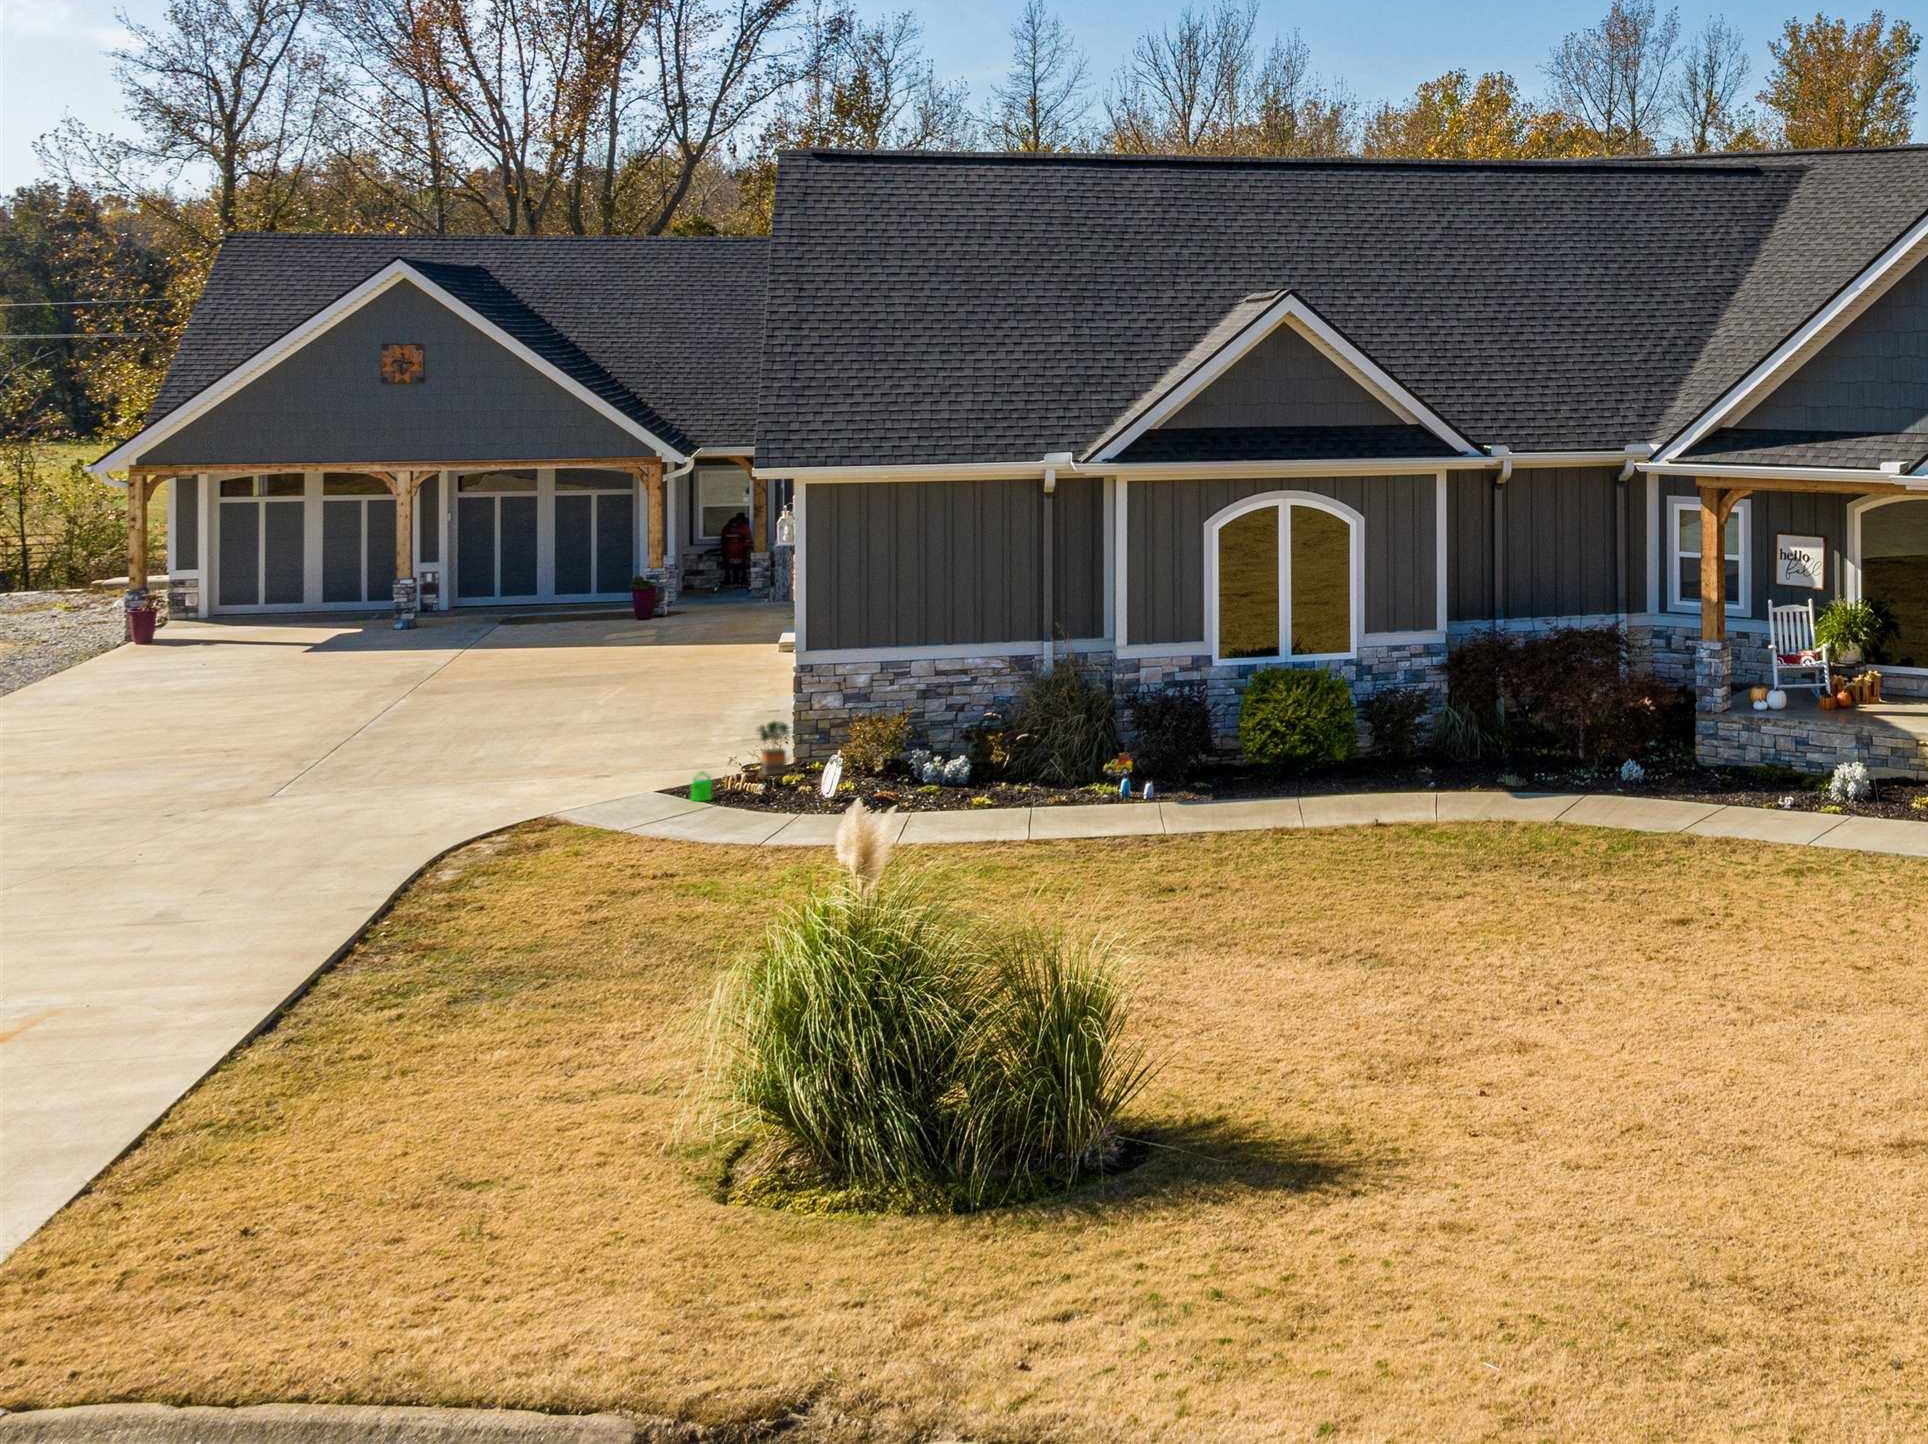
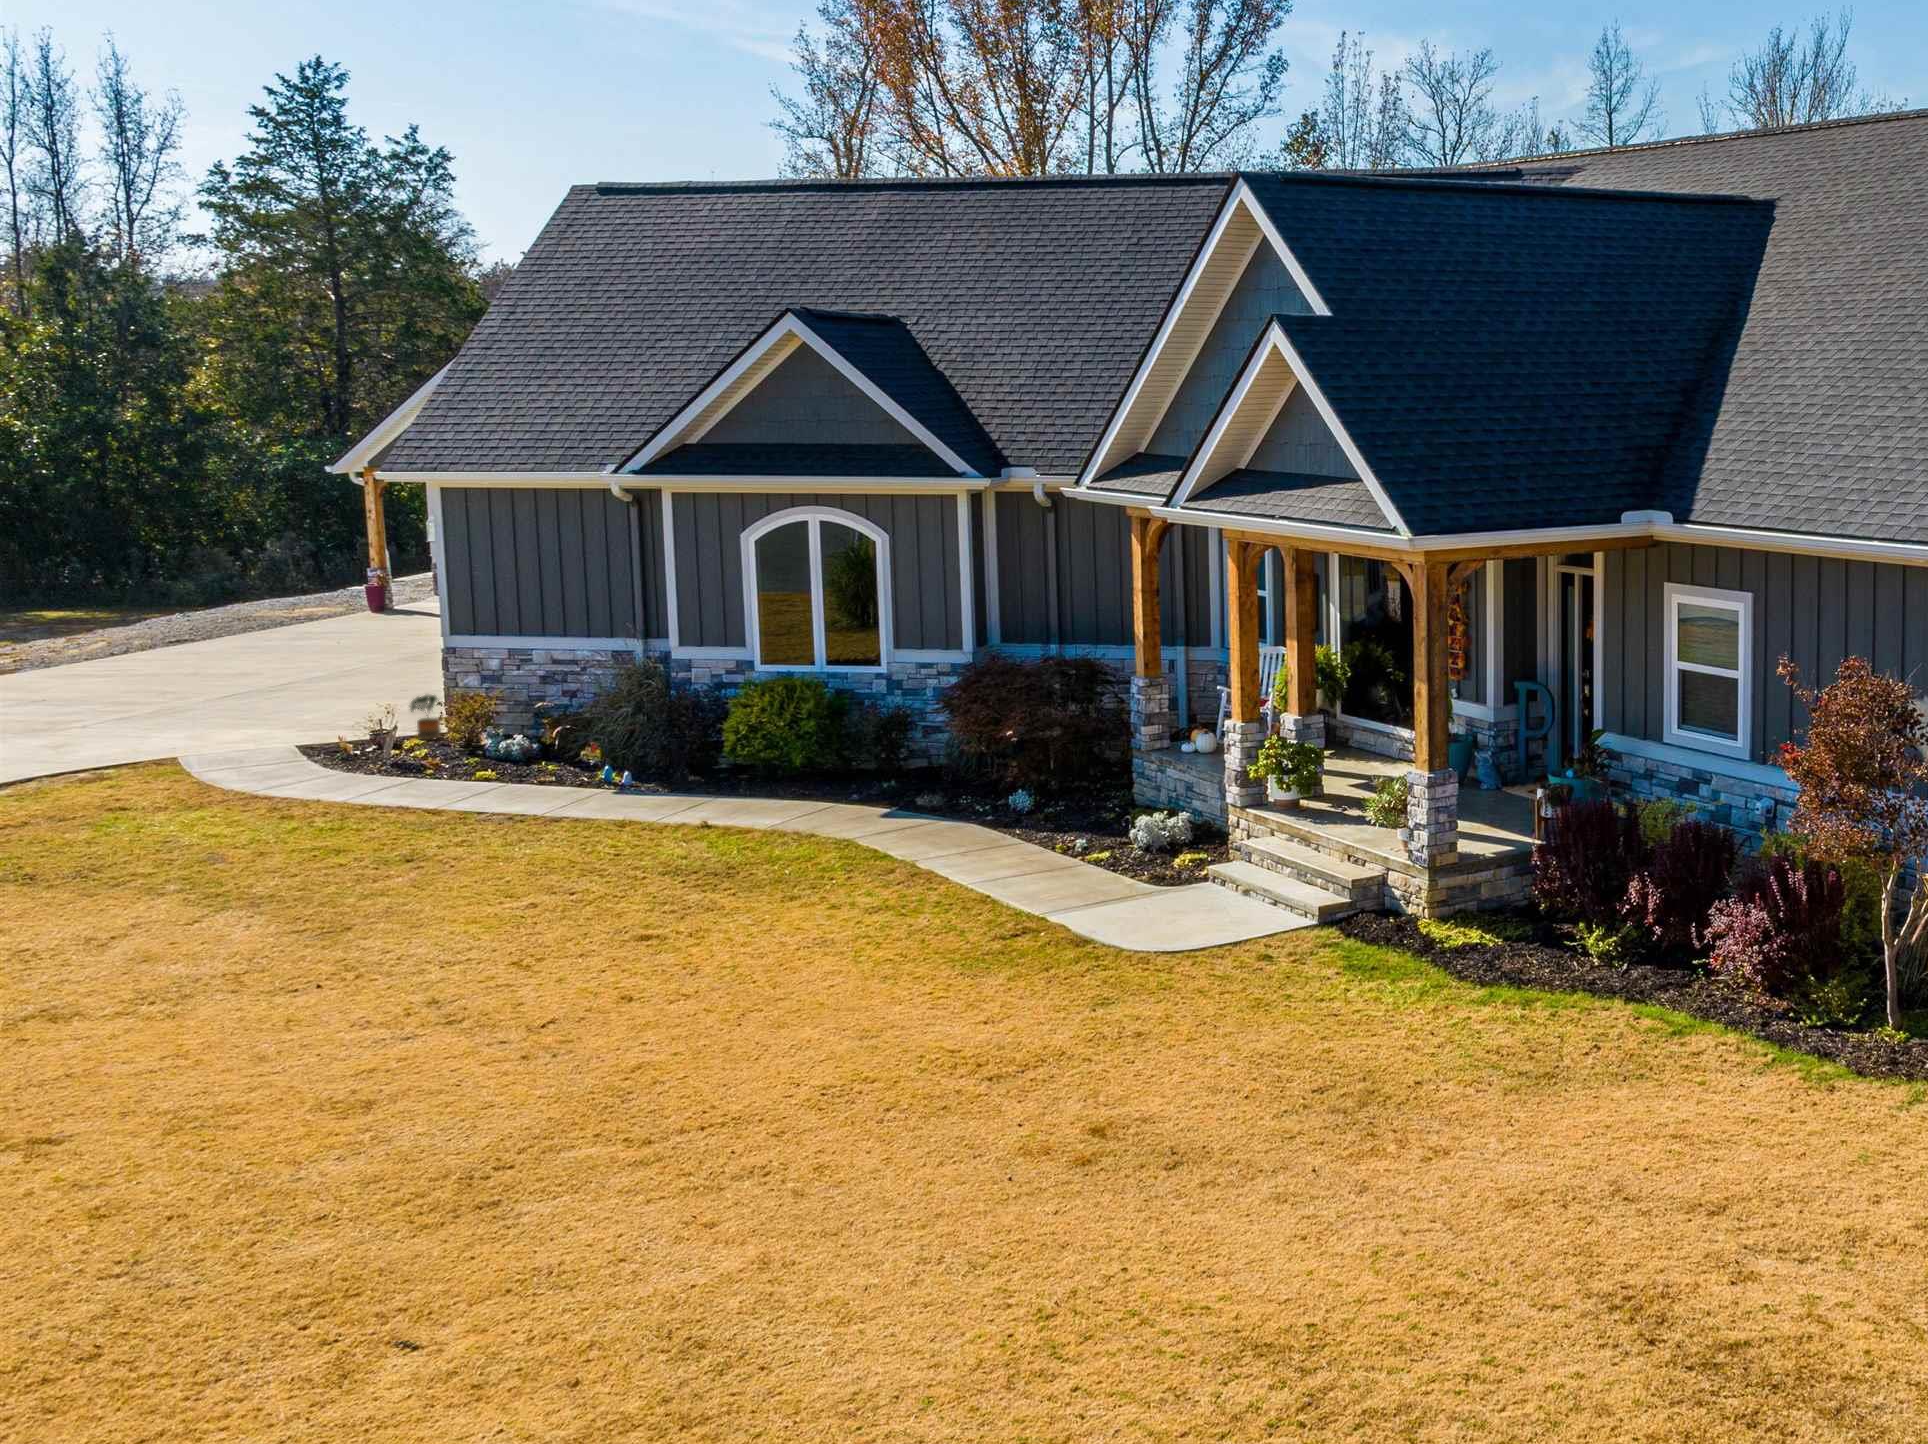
watering can: present [691,772,712,801] -> none [303,732,332,756]

